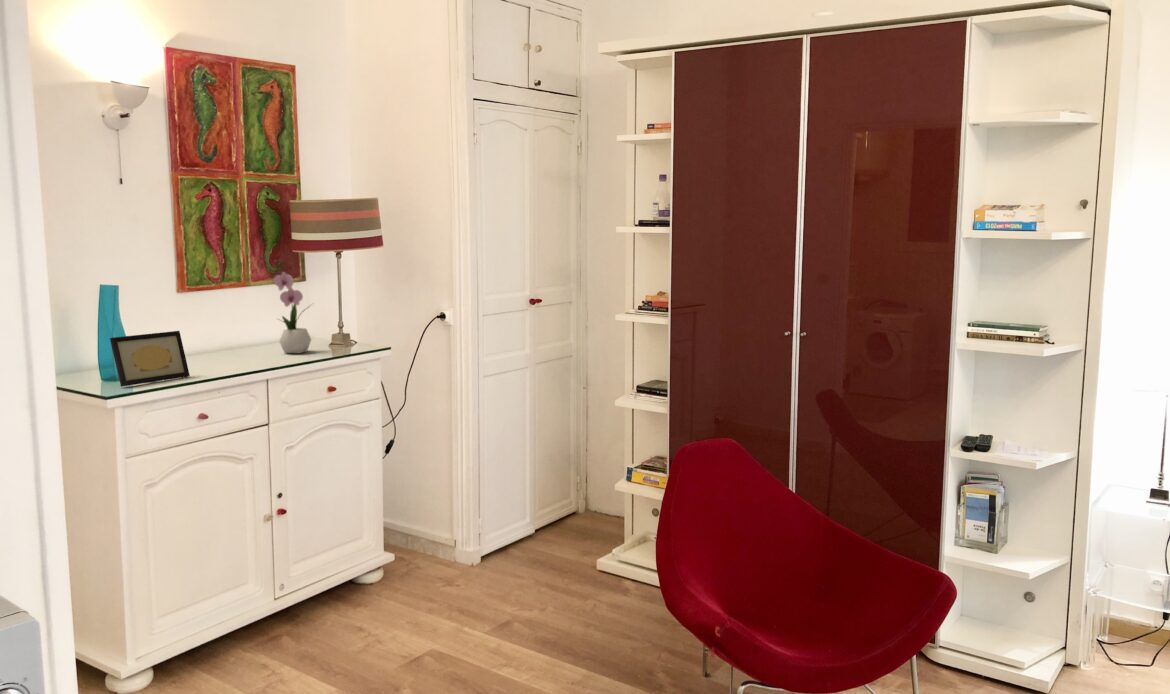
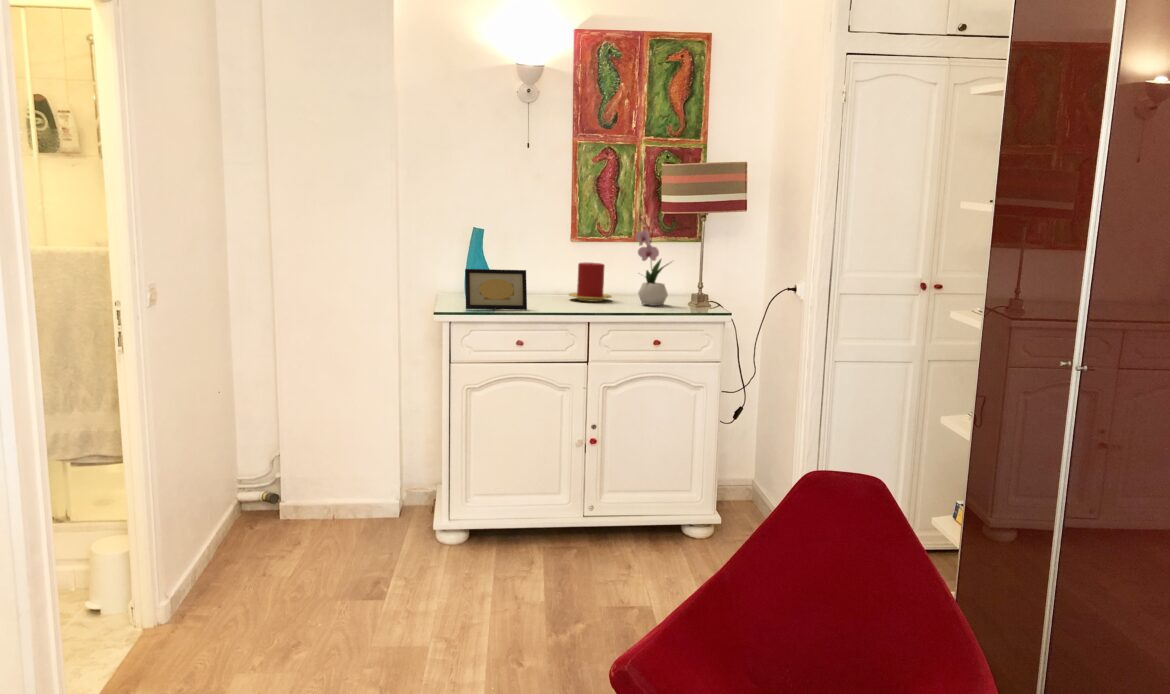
candle: none [192,314,245,358] -> present [569,263,611,302]

